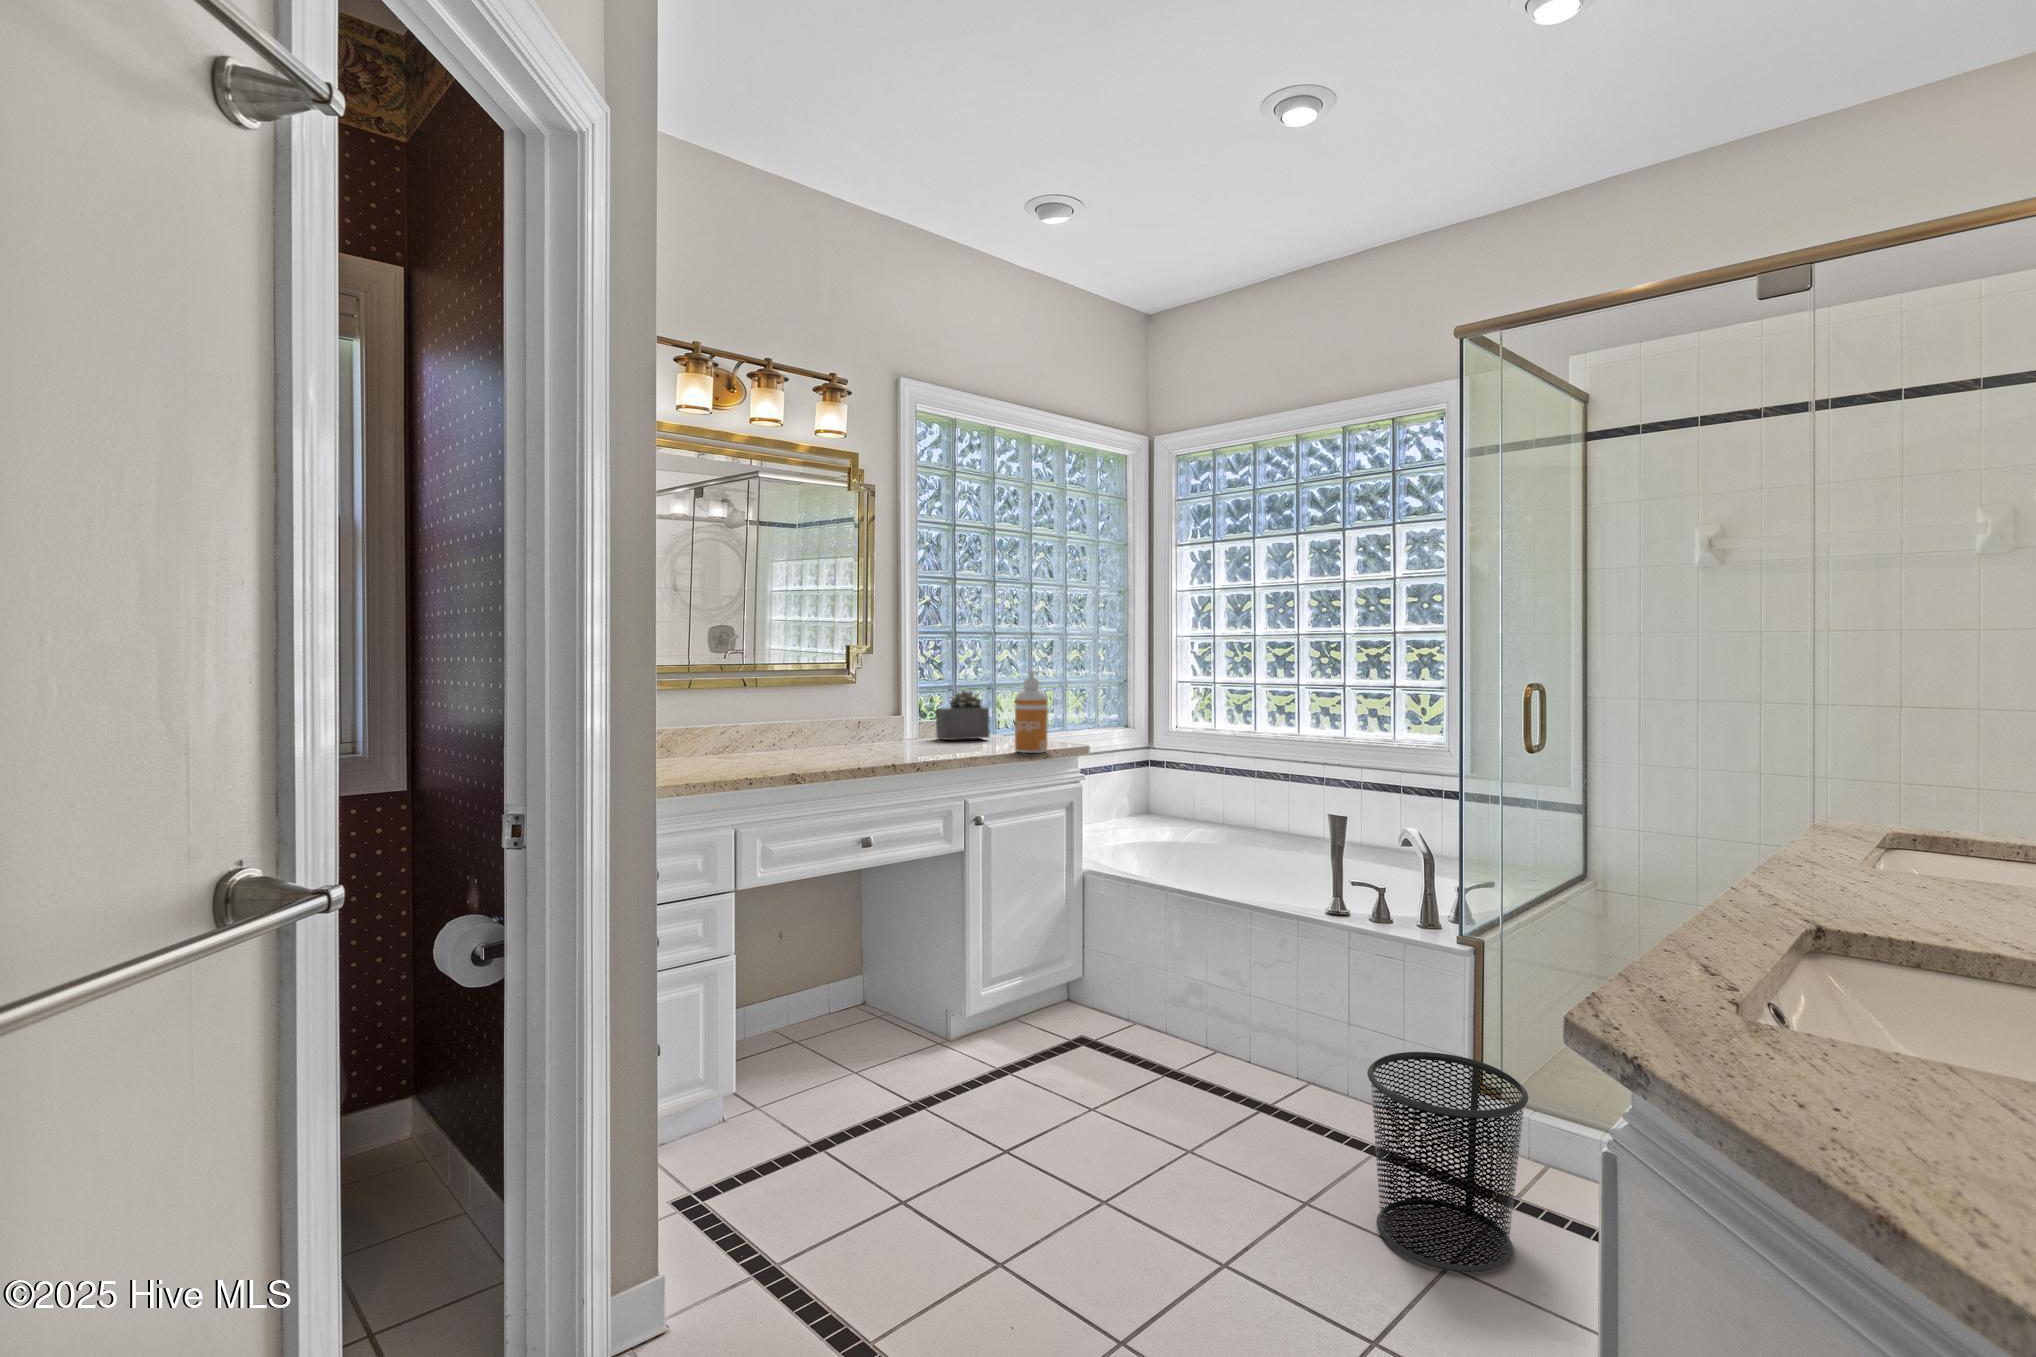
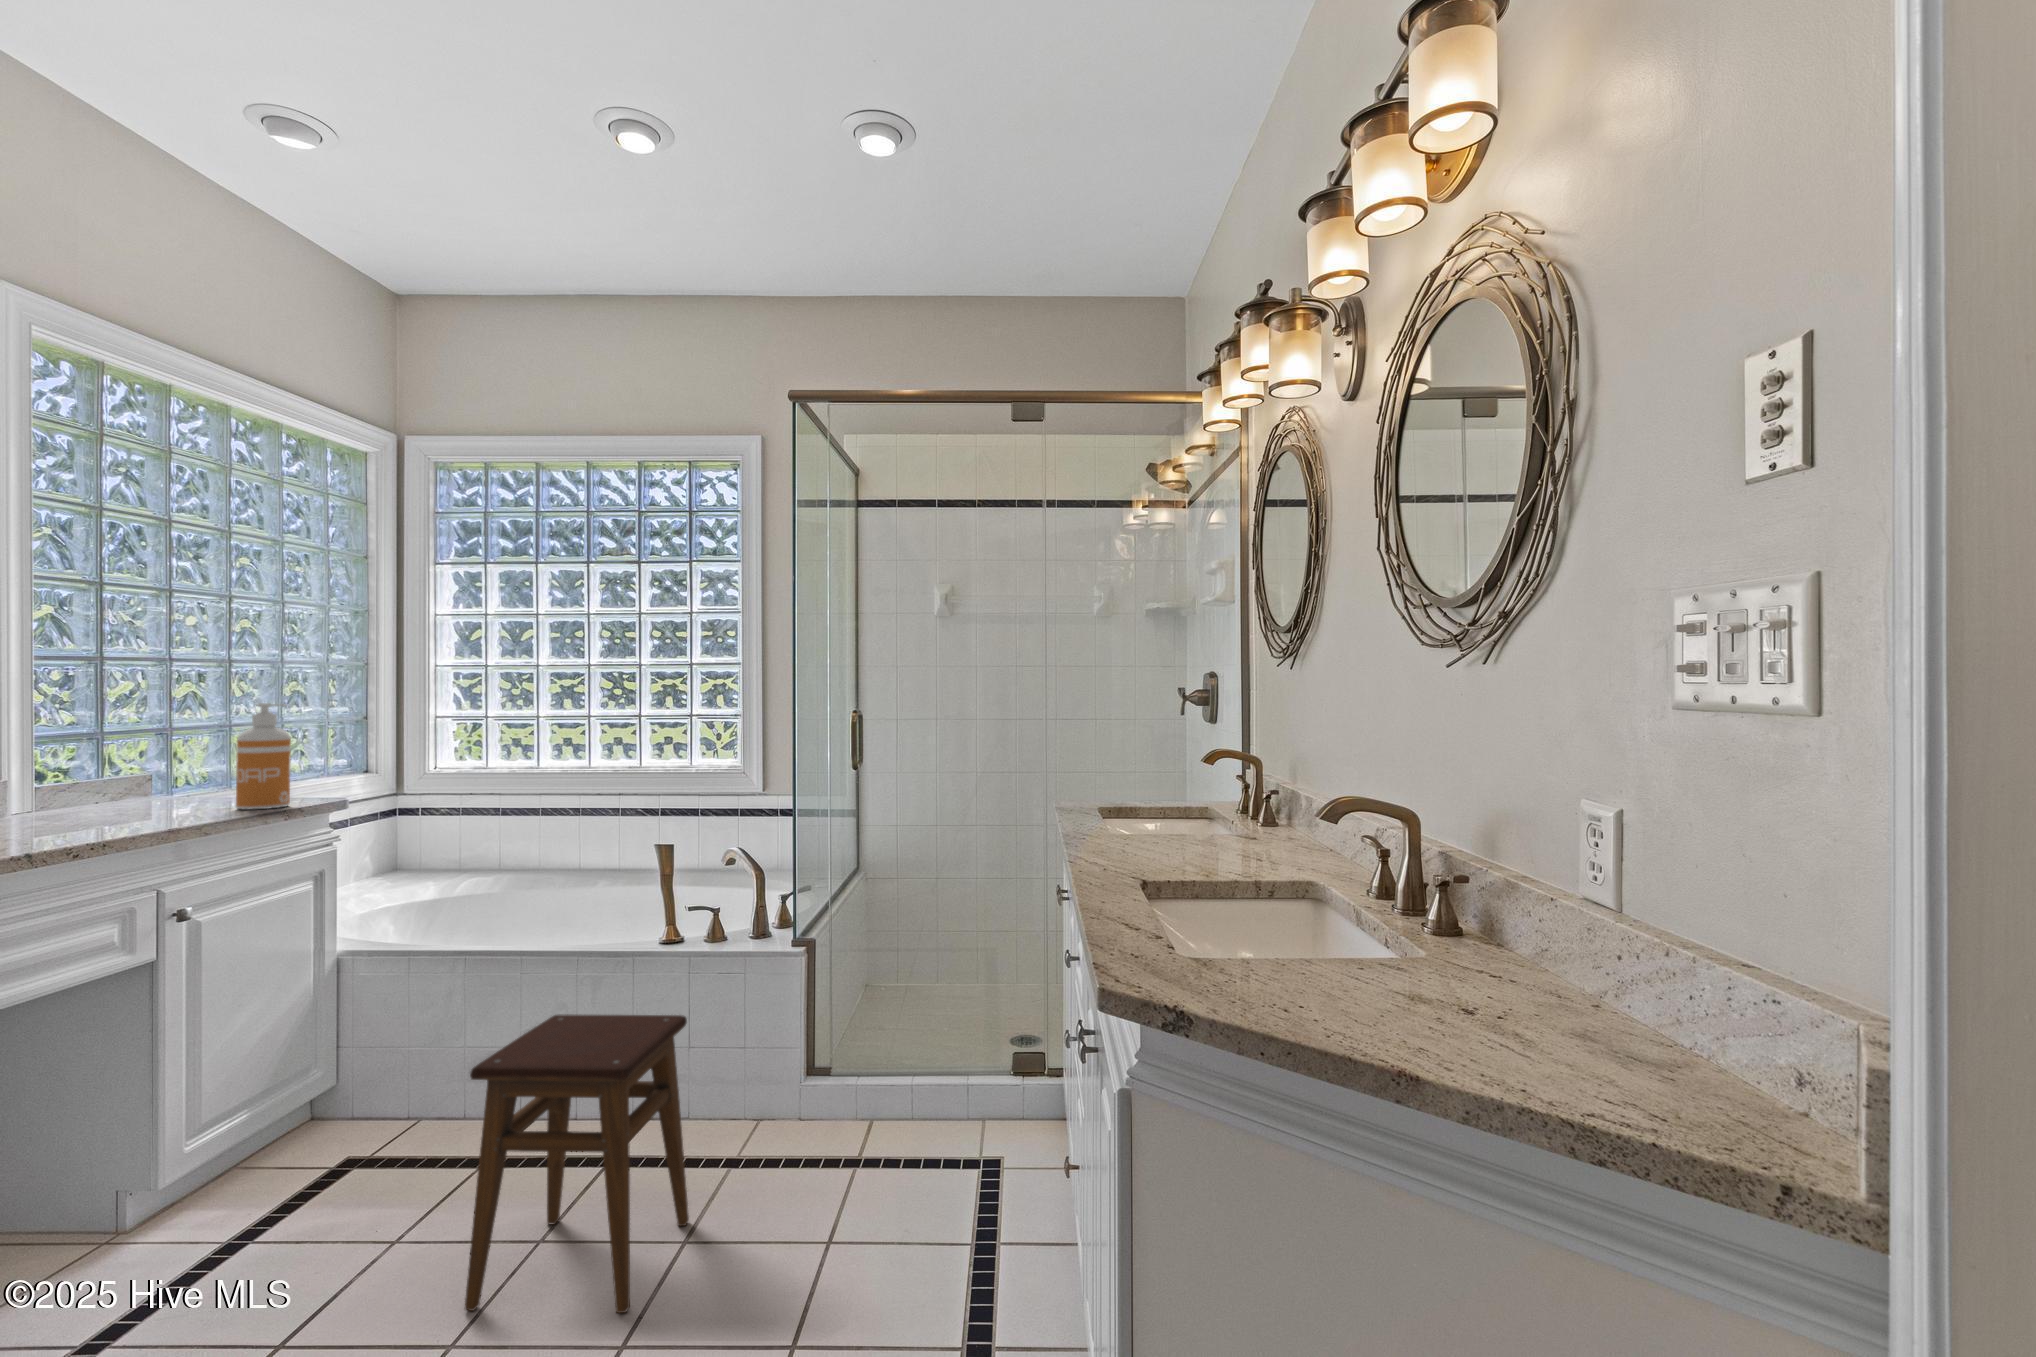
succulent plant: present [936,690,990,740] -> none [67,732,175,805]
stool: none [1126,958,1317,1235] -> present [465,1014,689,1313]
waste bin: present [1367,1052,1528,1273] -> none [748,1046,891,1256]

